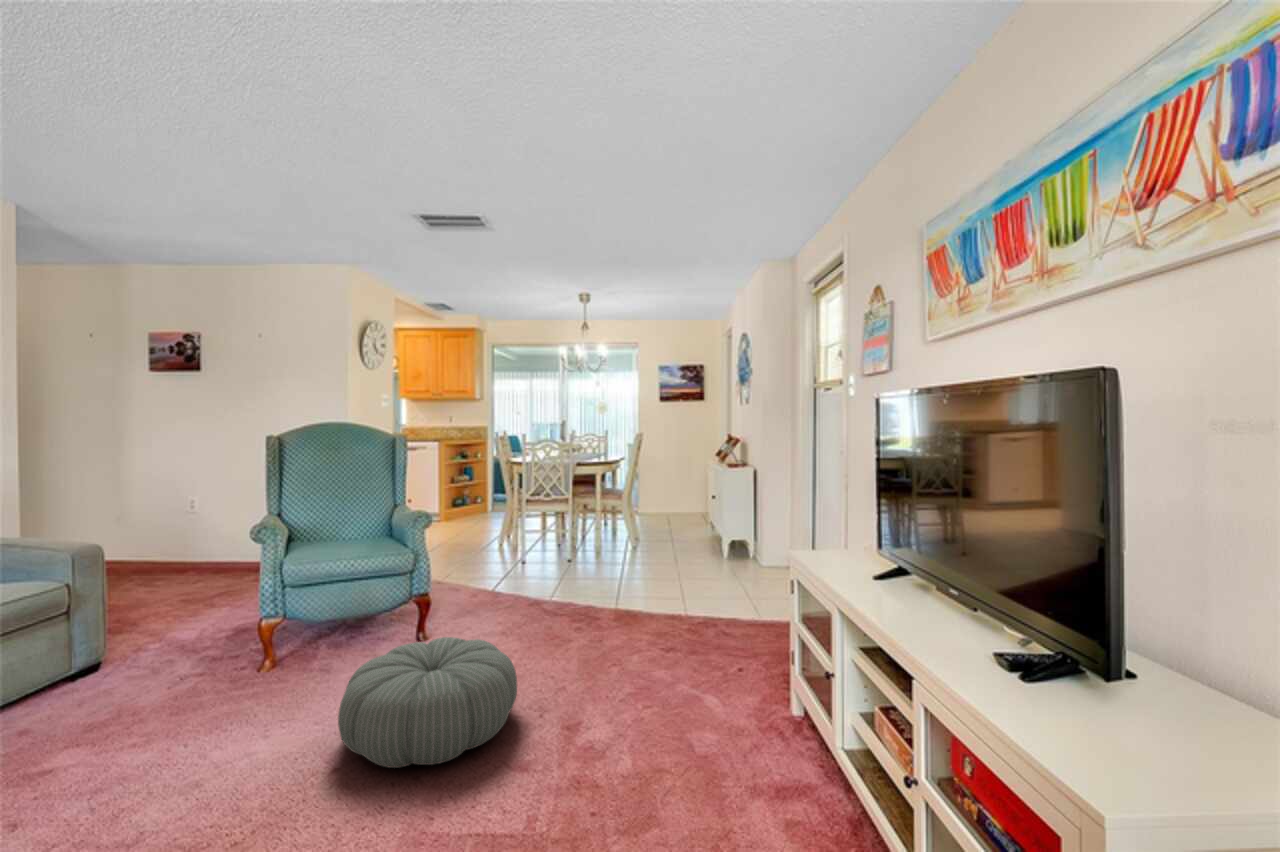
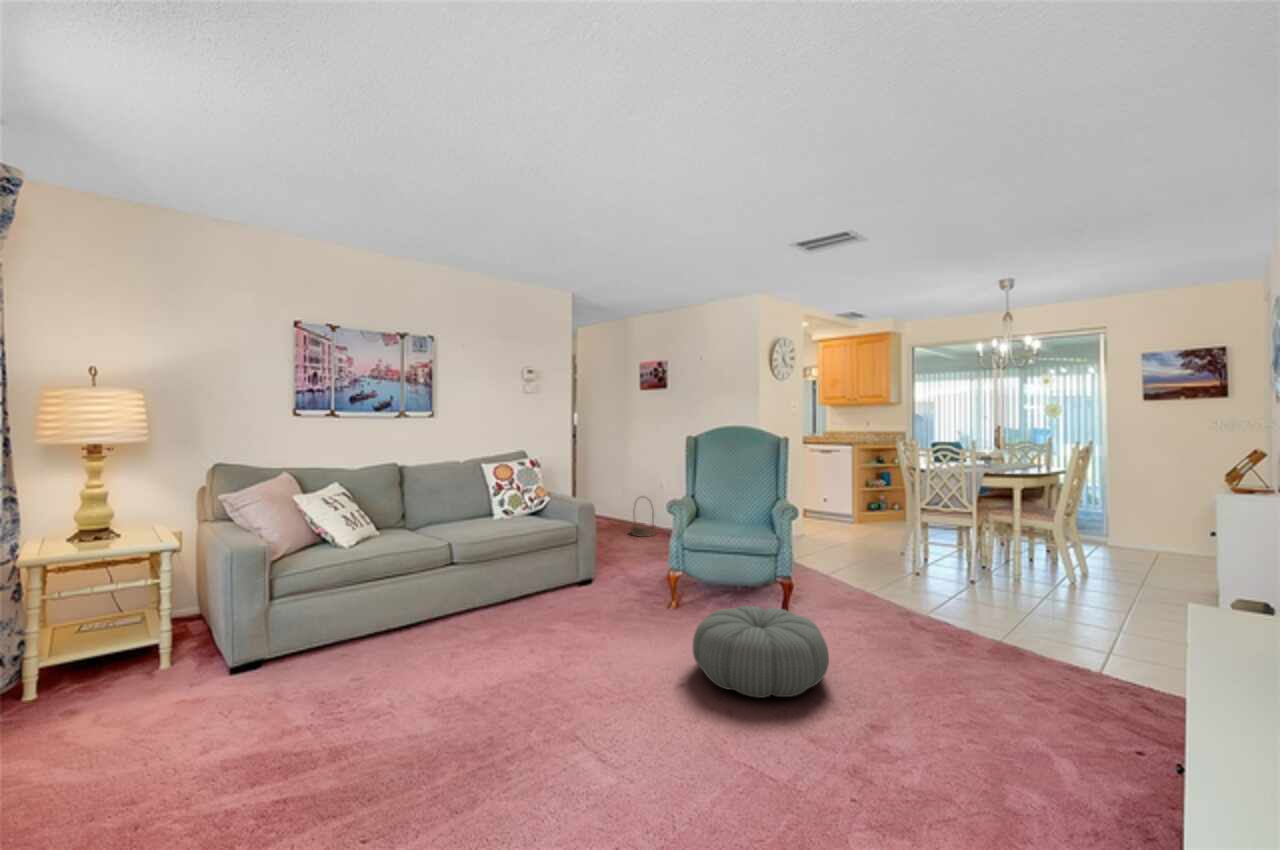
basket: none [138,521,185,580] -> present [631,524,655,537]

